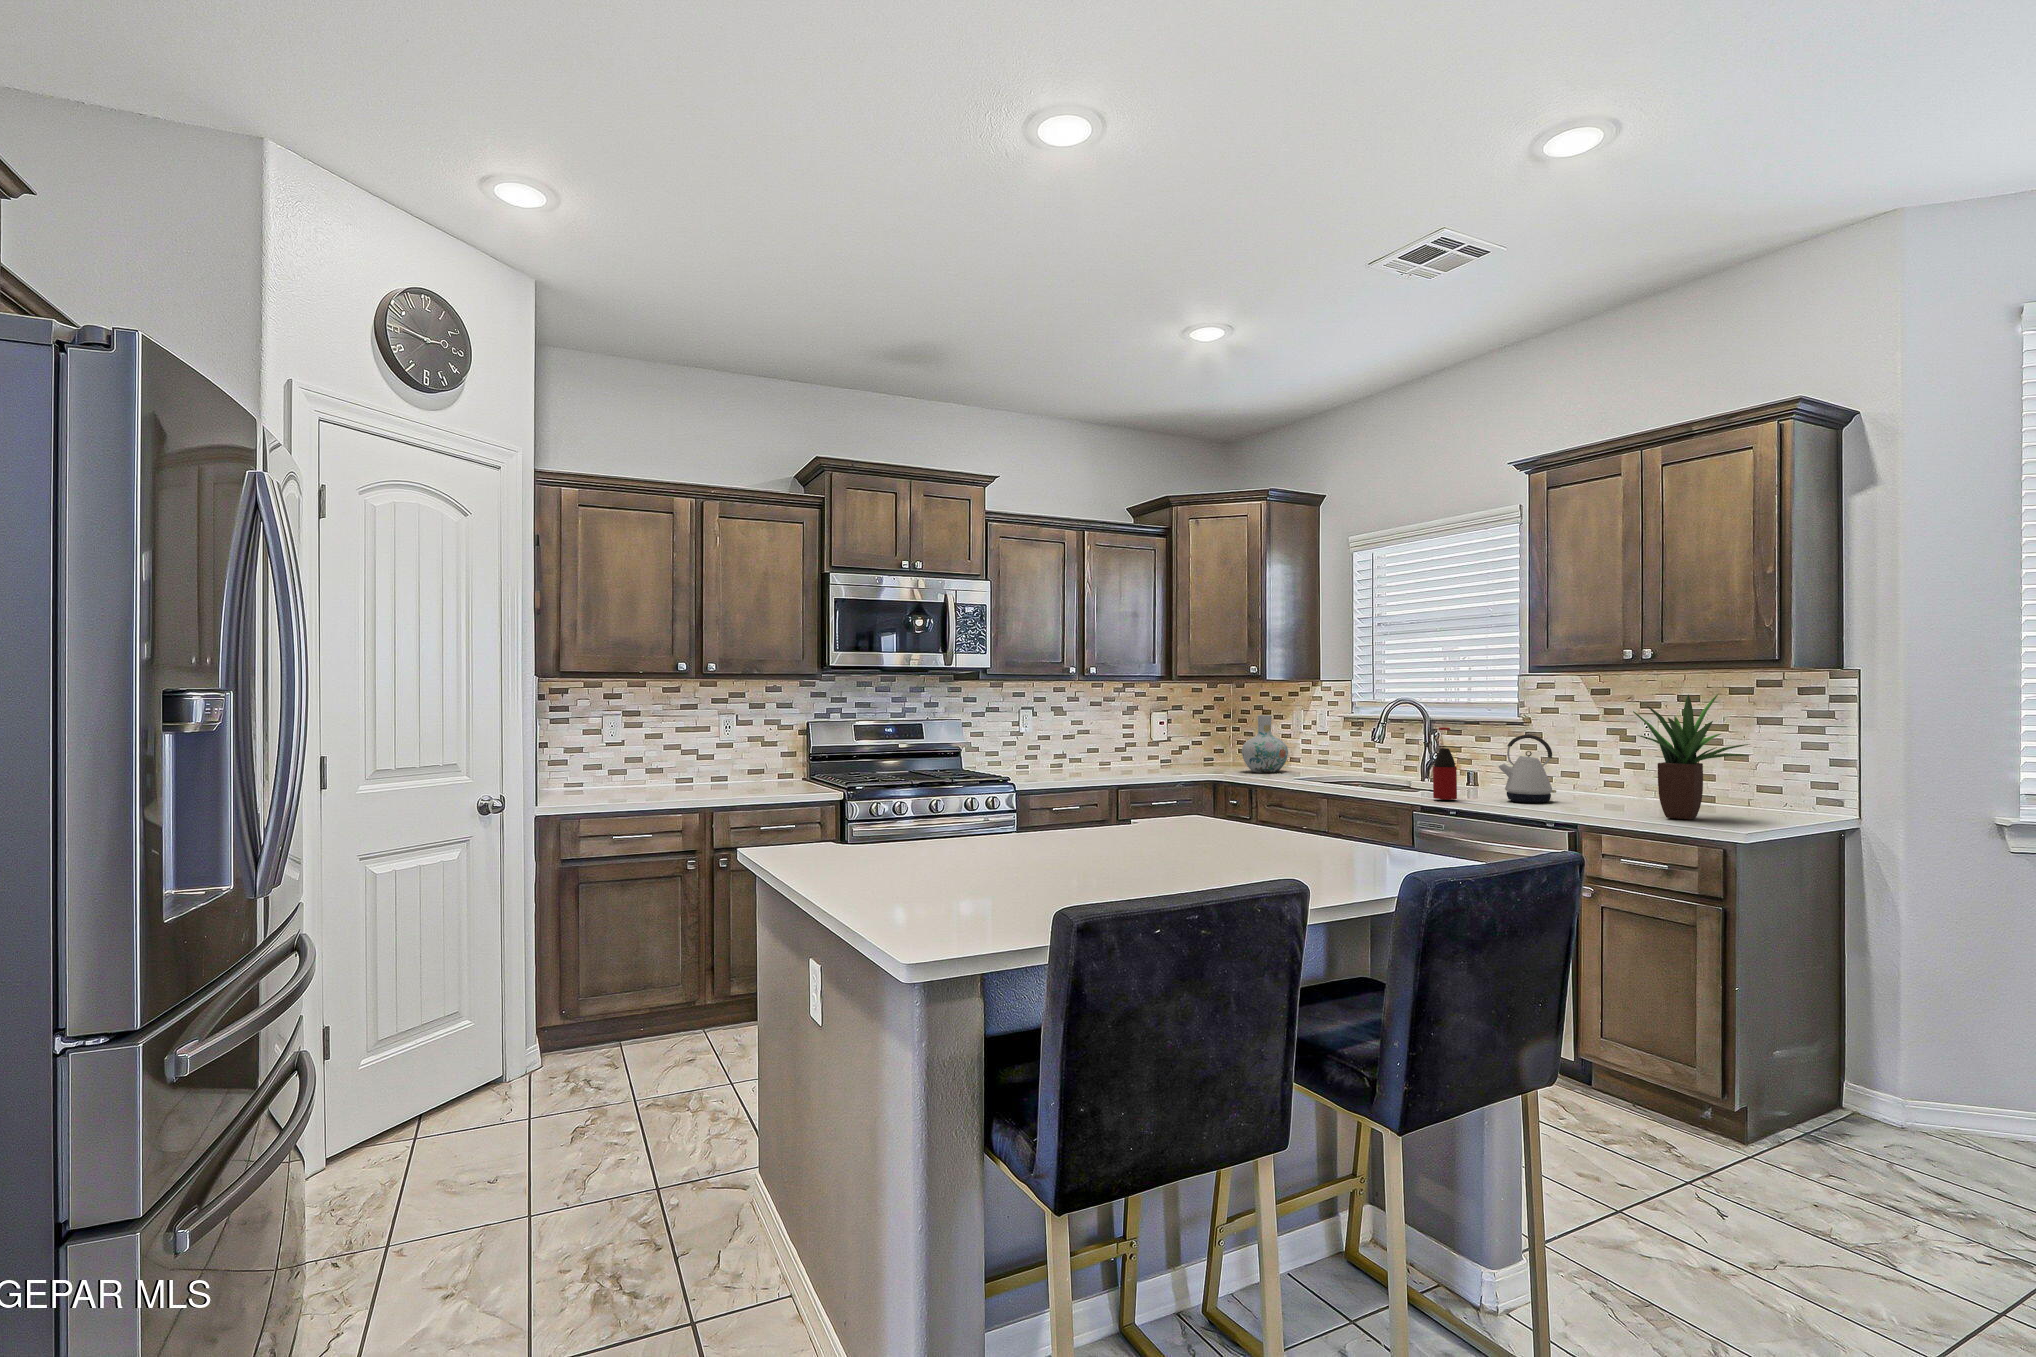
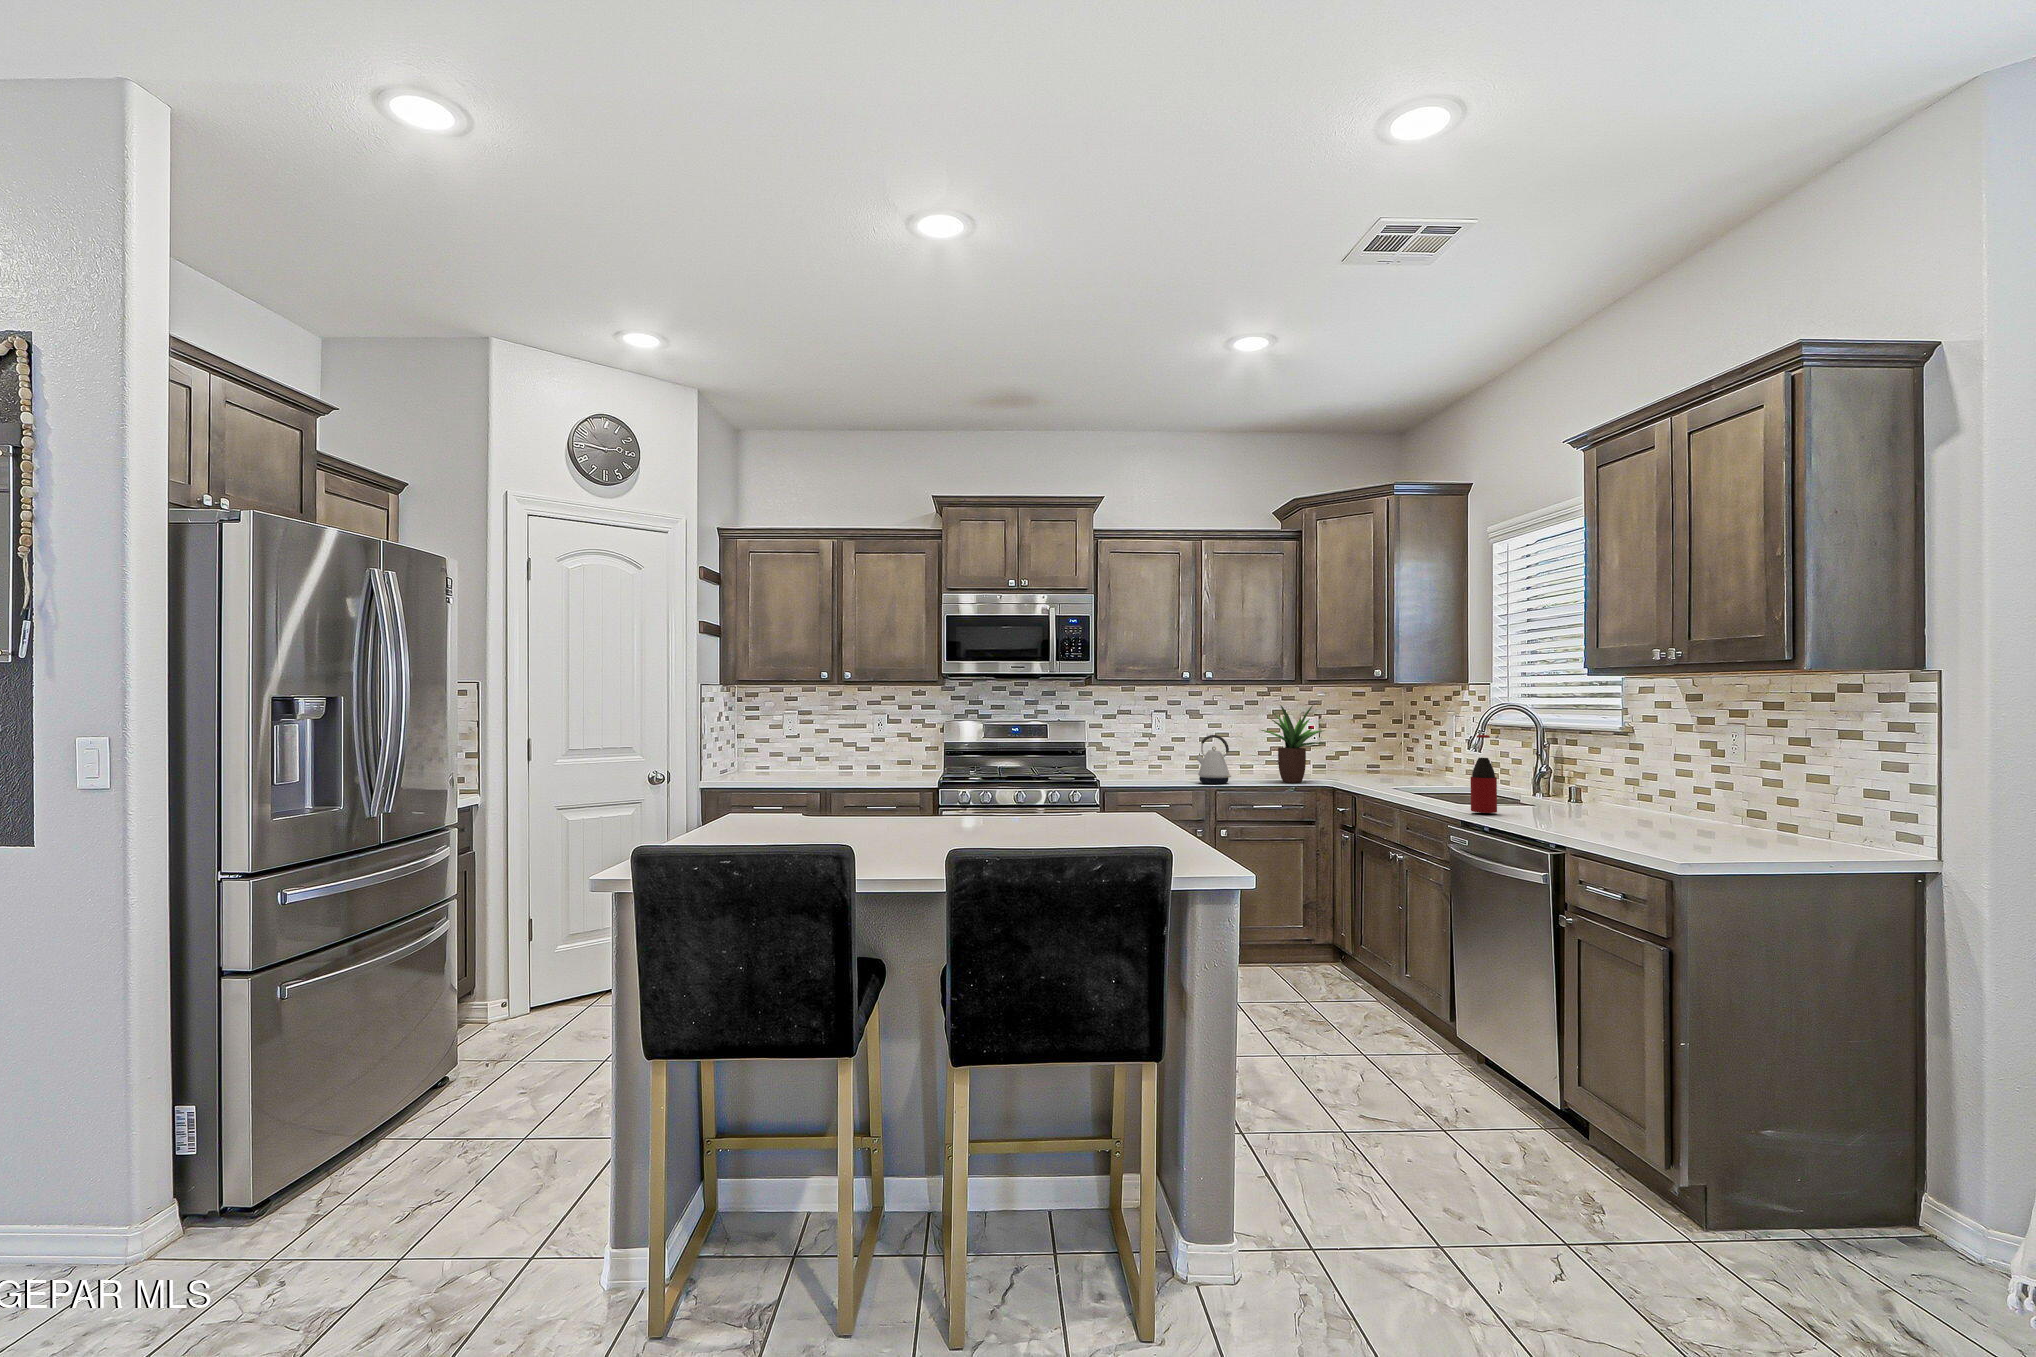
potted plant: present [1633,694,1749,819] -> present [1261,705,1325,783]
vase: present [1242,715,1288,773] -> none [1376,721,1426,781]
kettle: present [1498,735,1556,803] -> present [1196,735,1231,784]

